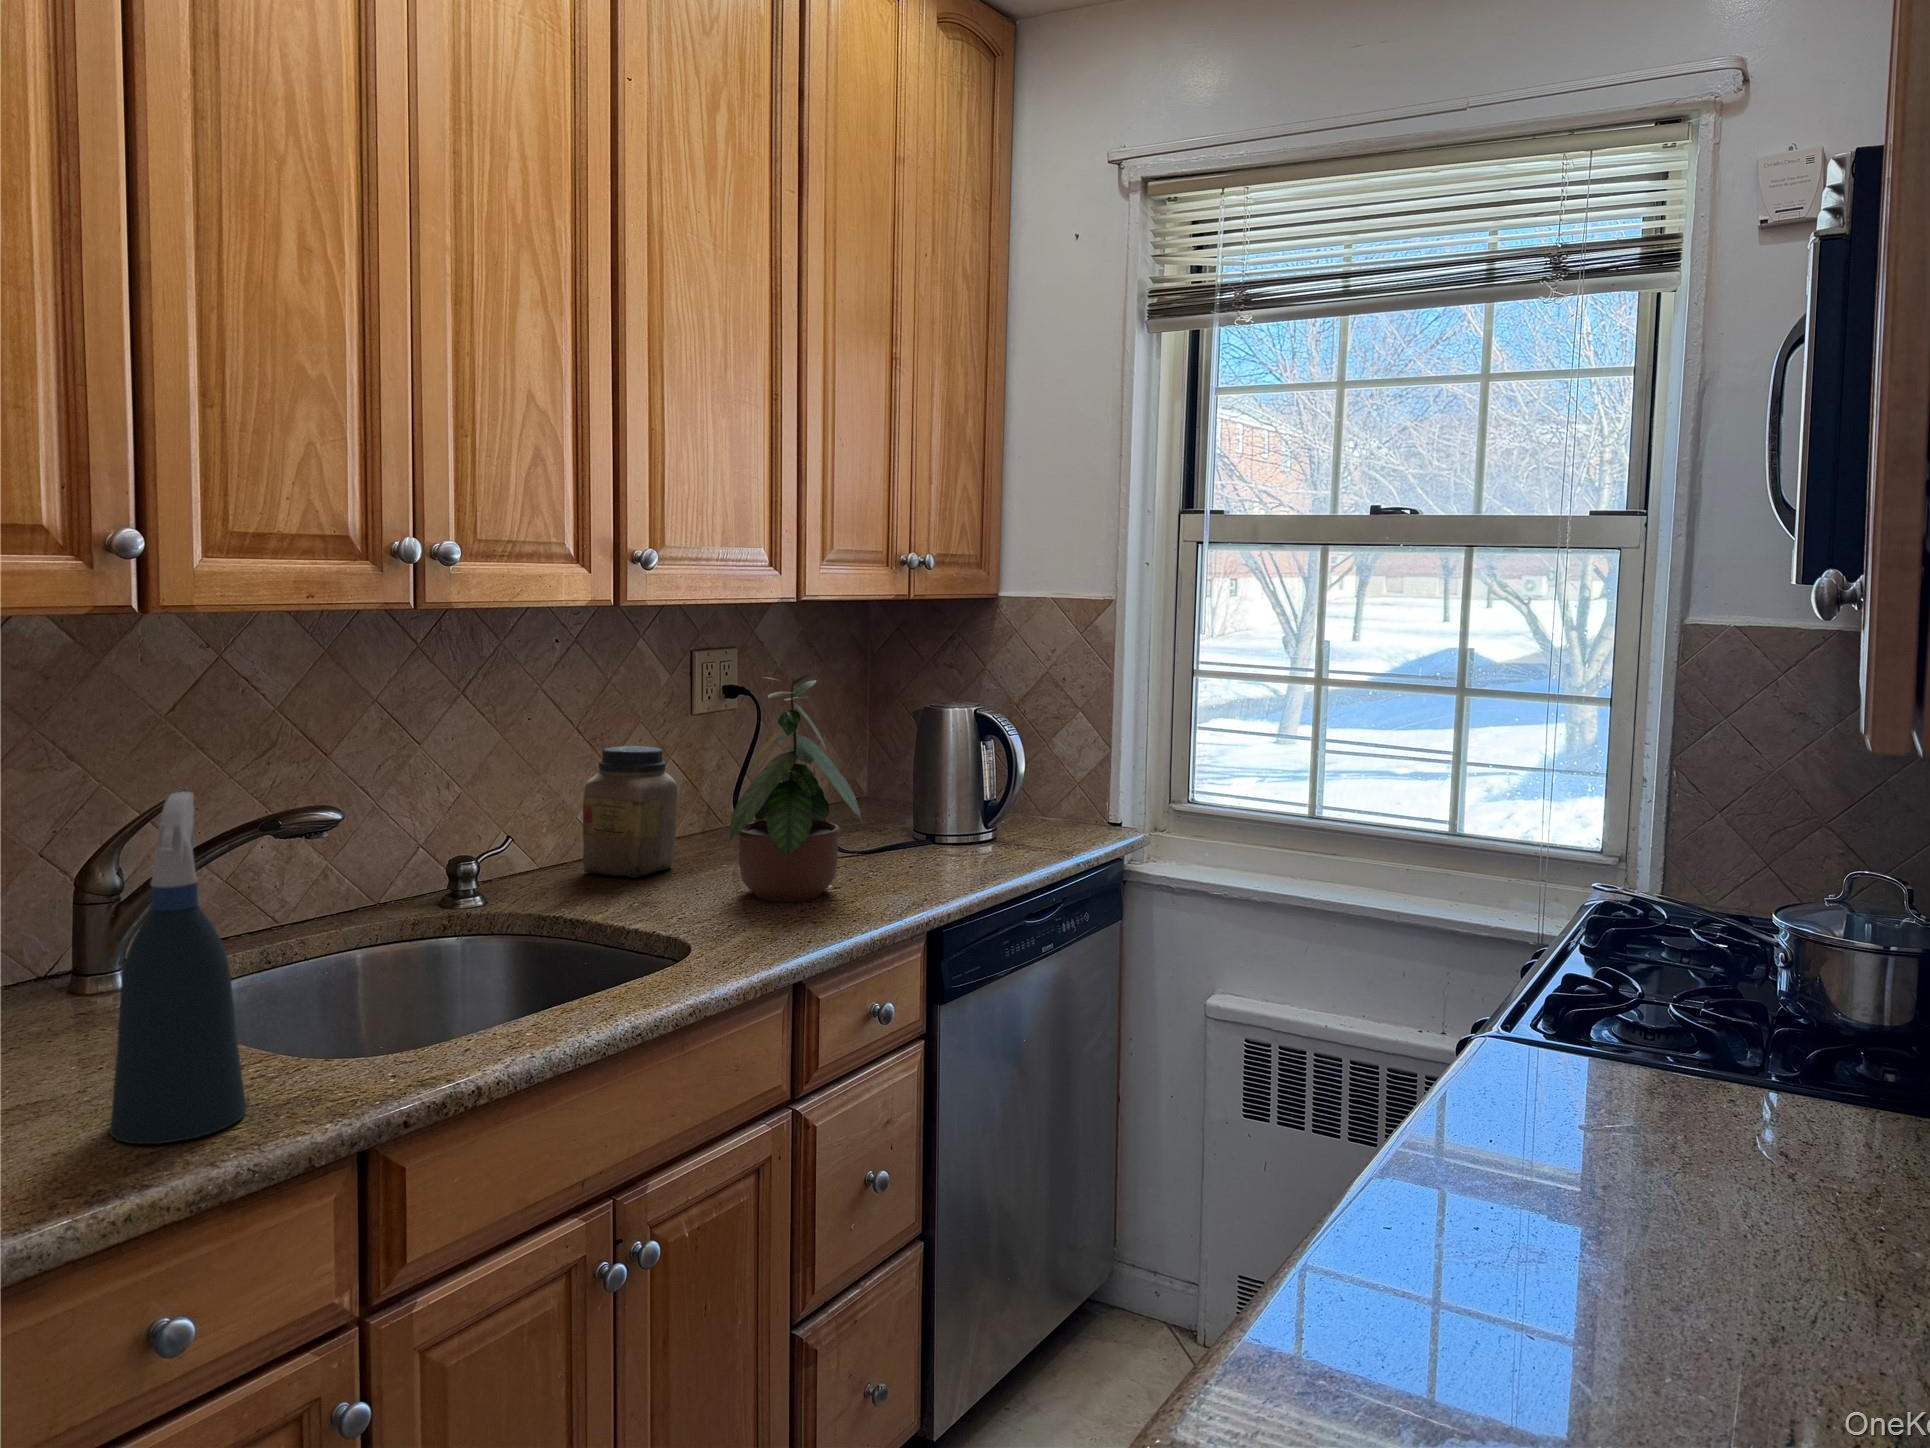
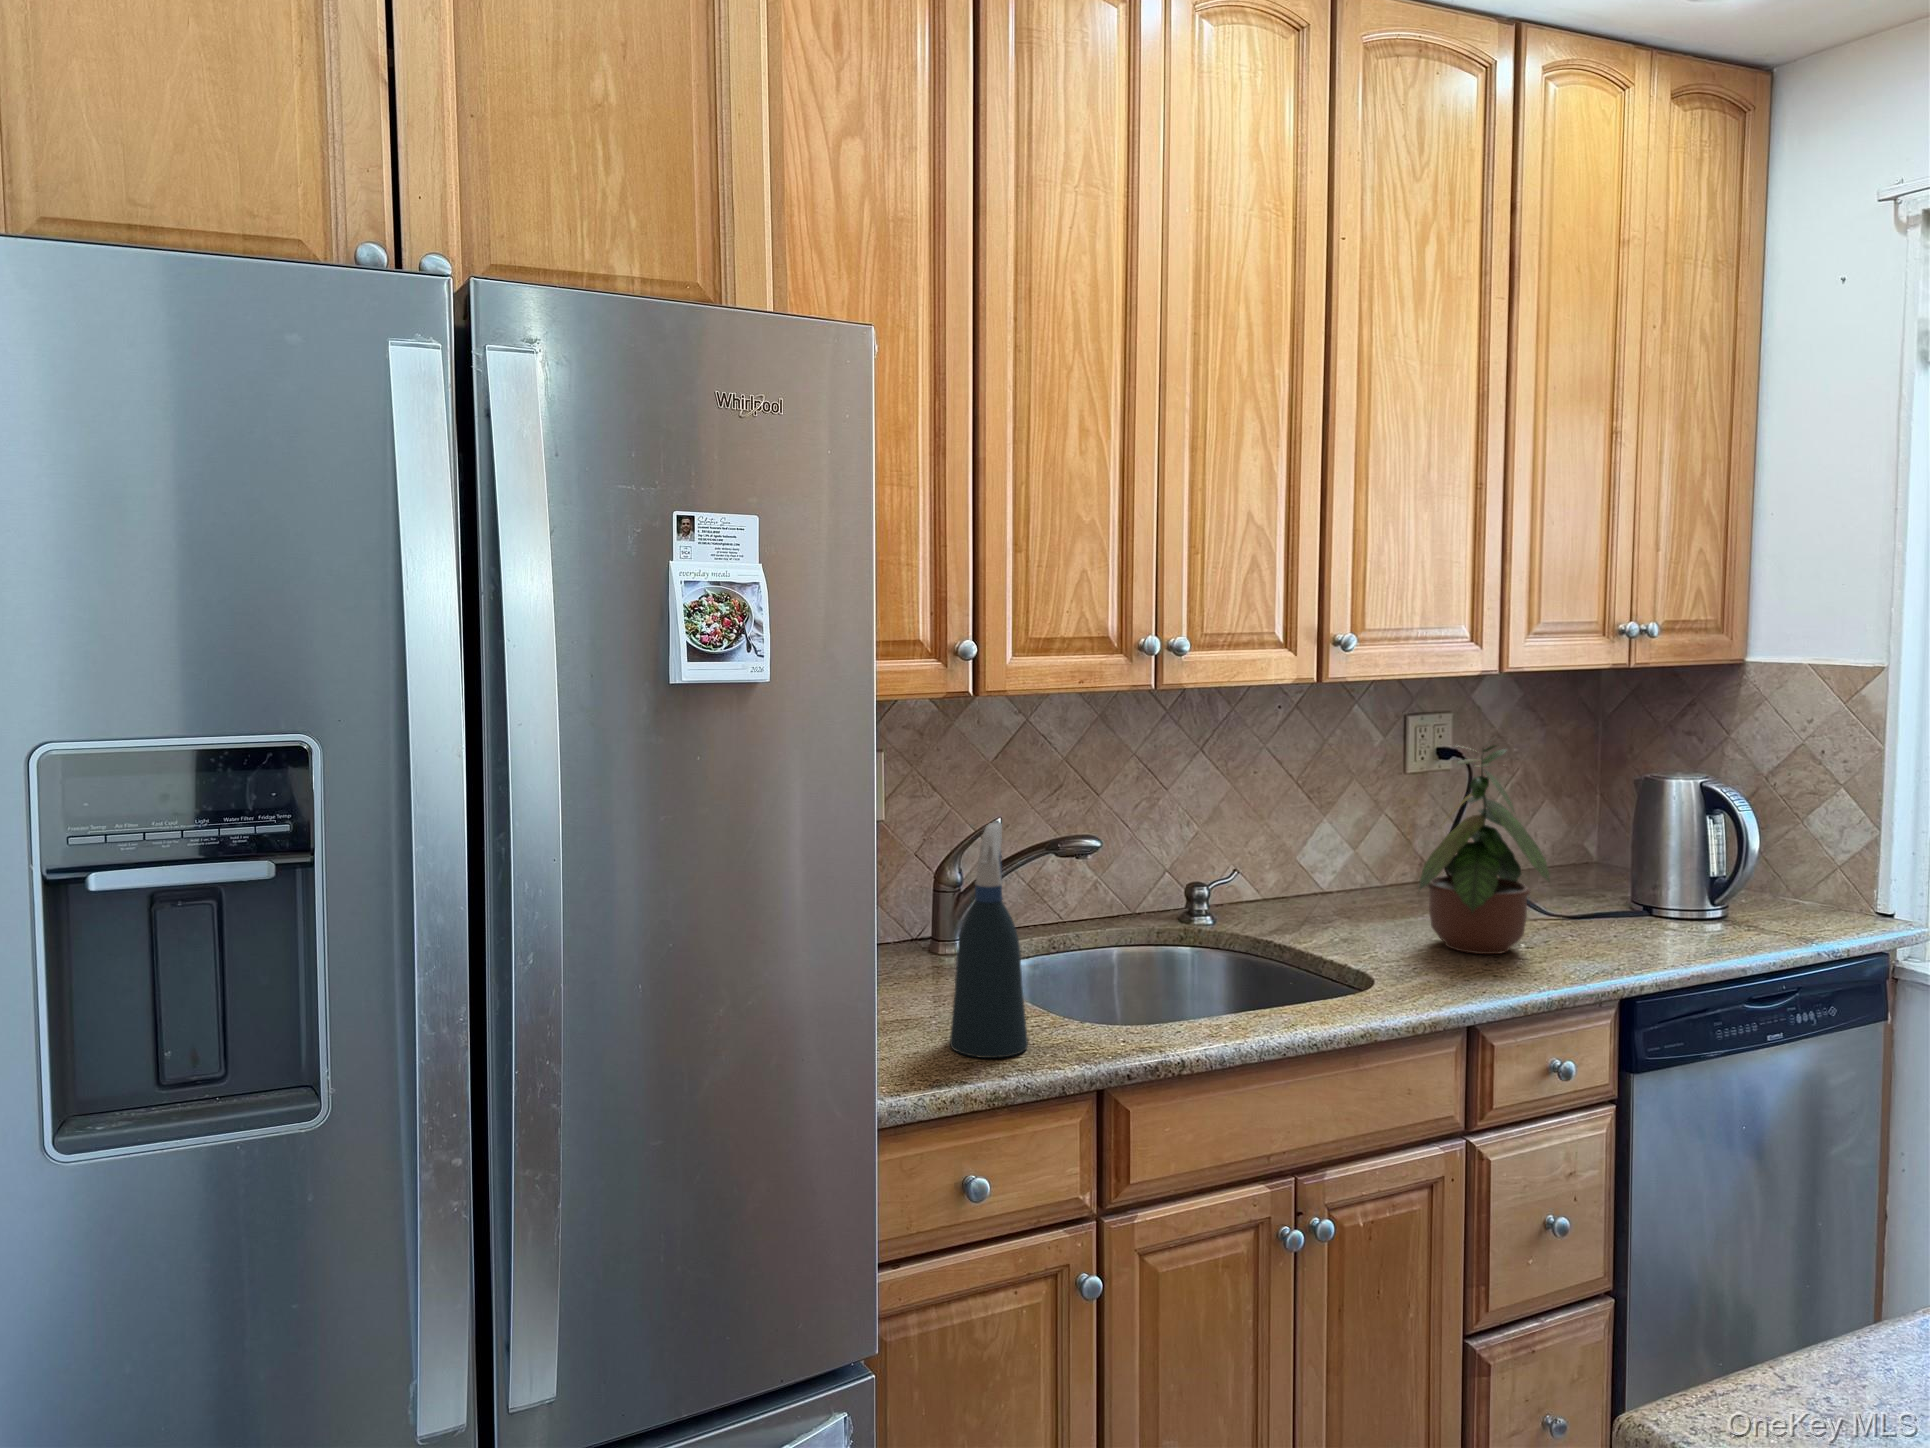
jar: present [583,746,677,877] -> none [1296,799,1380,913]

